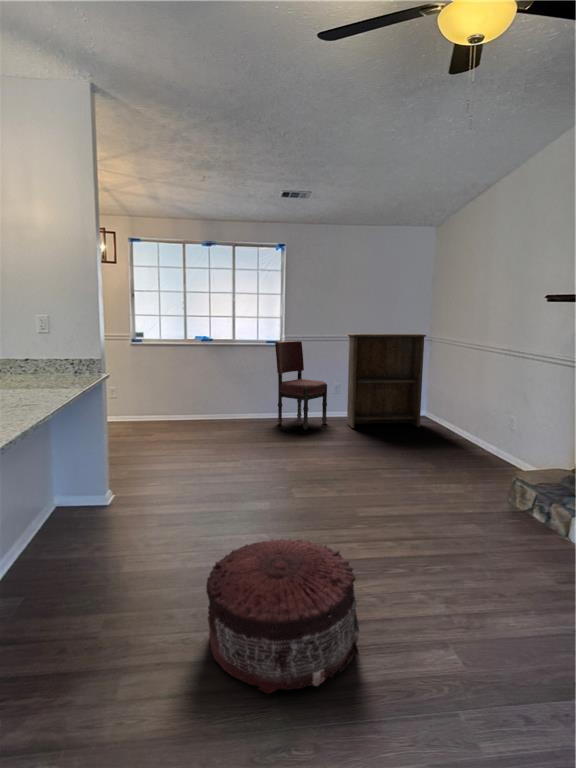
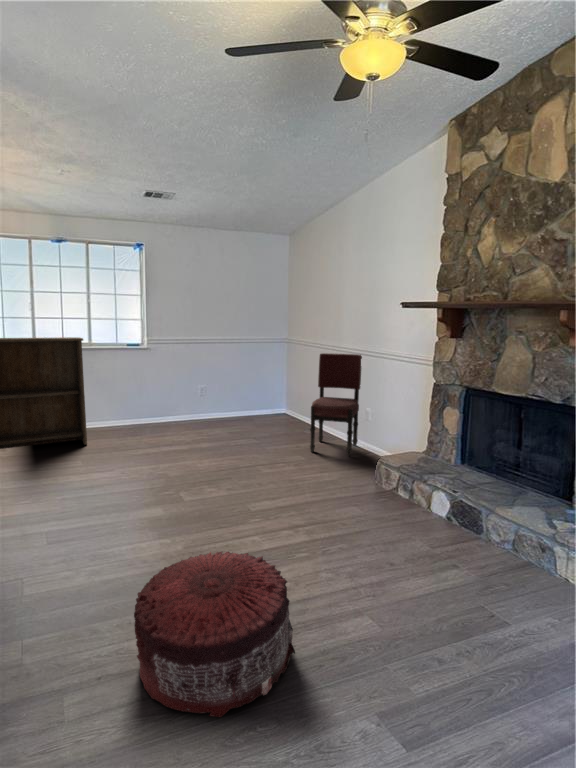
bookshelf: present [347,334,426,428] -> present [0,337,87,449]
dining chair: present [275,341,327,430] -> present [310,353,362,456]

